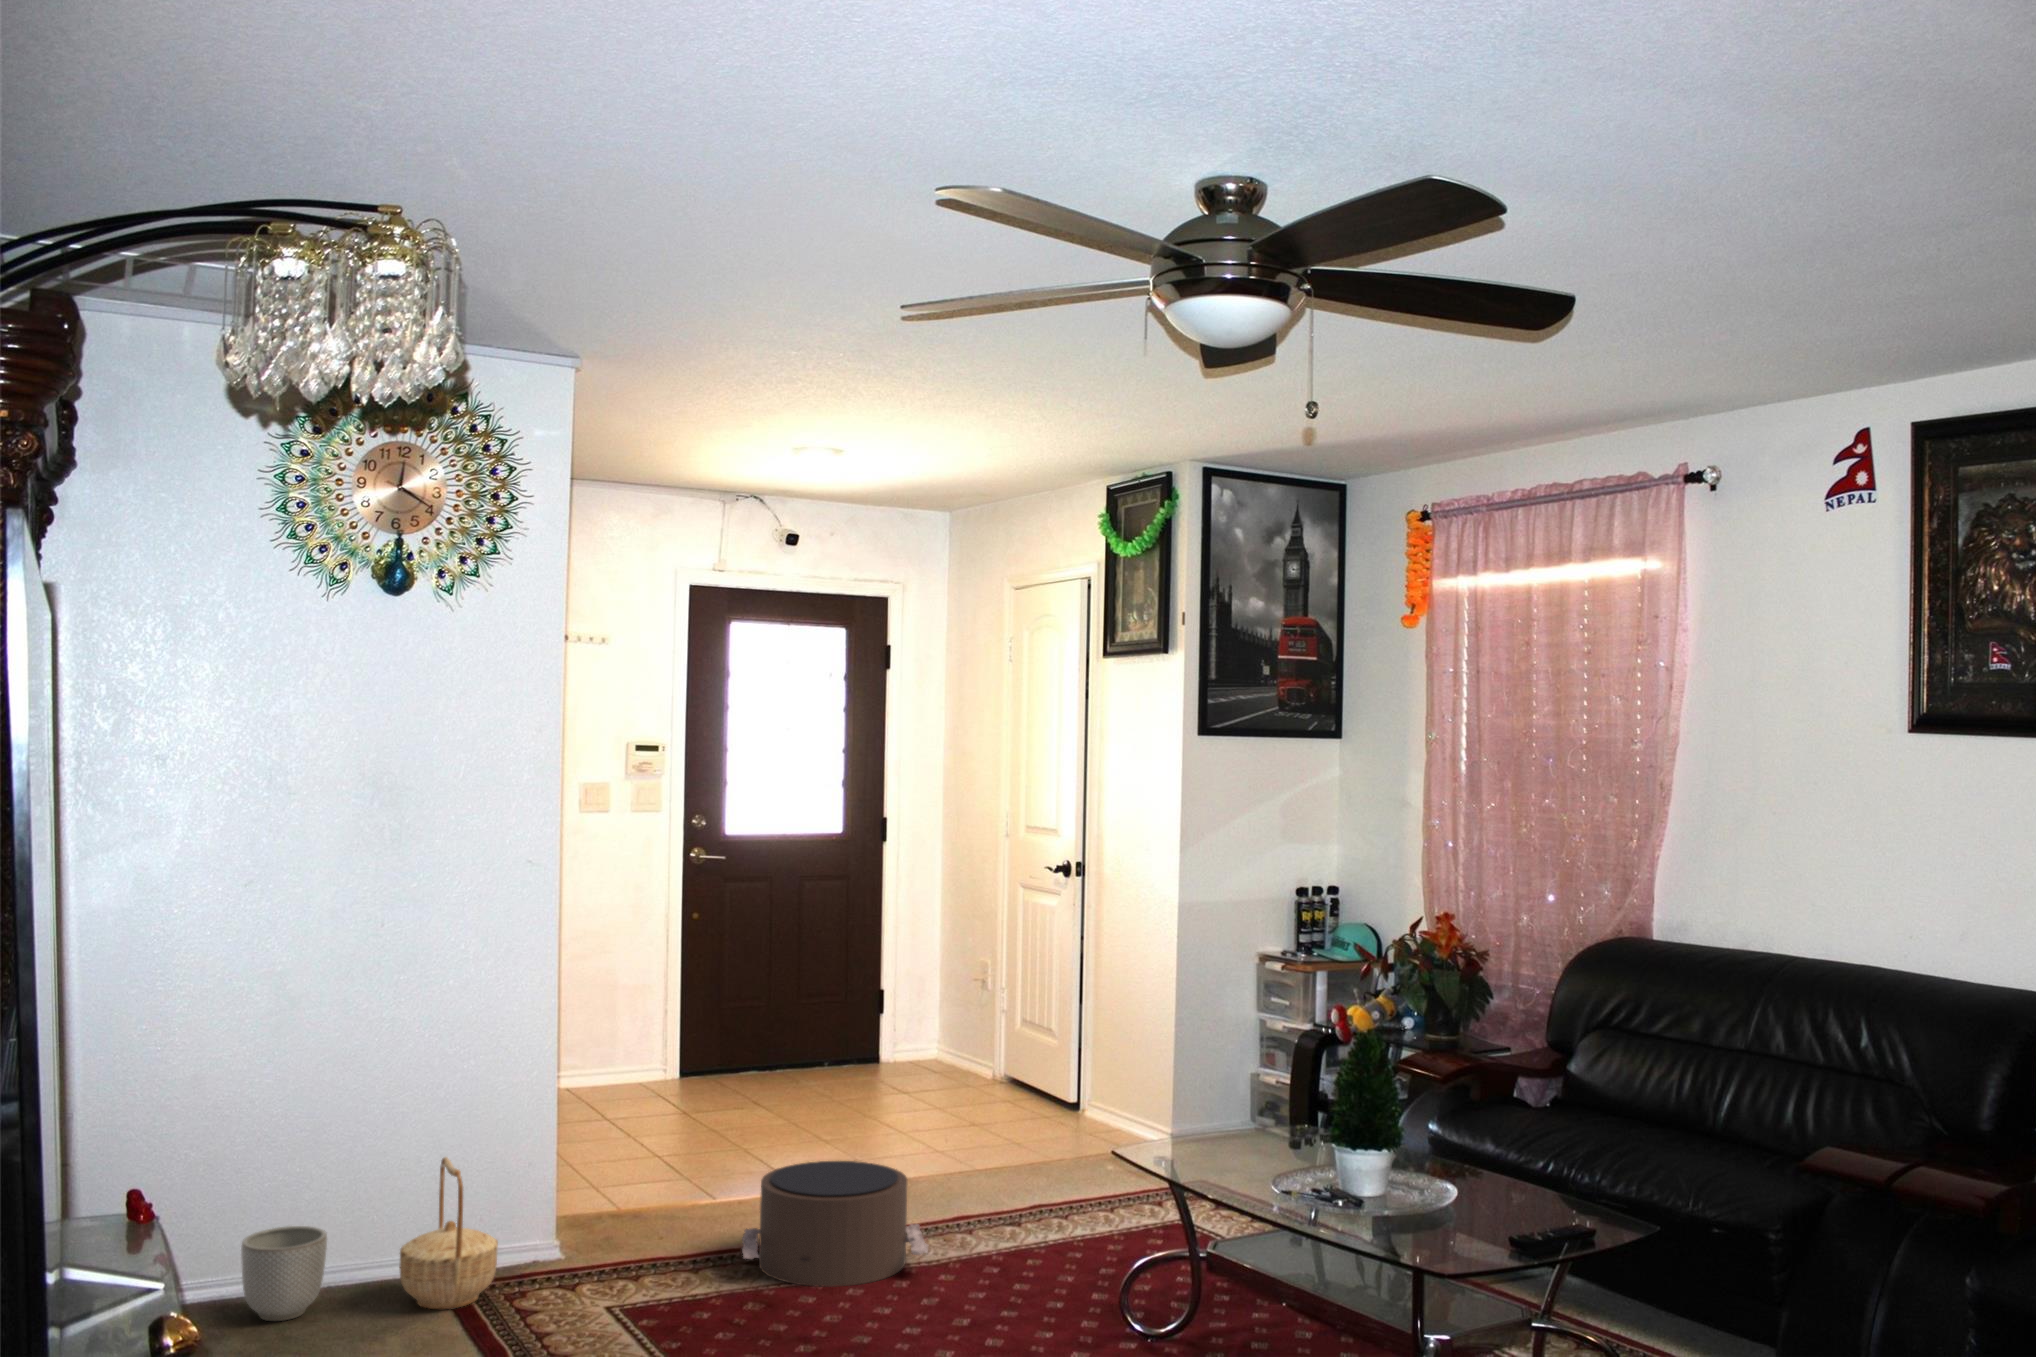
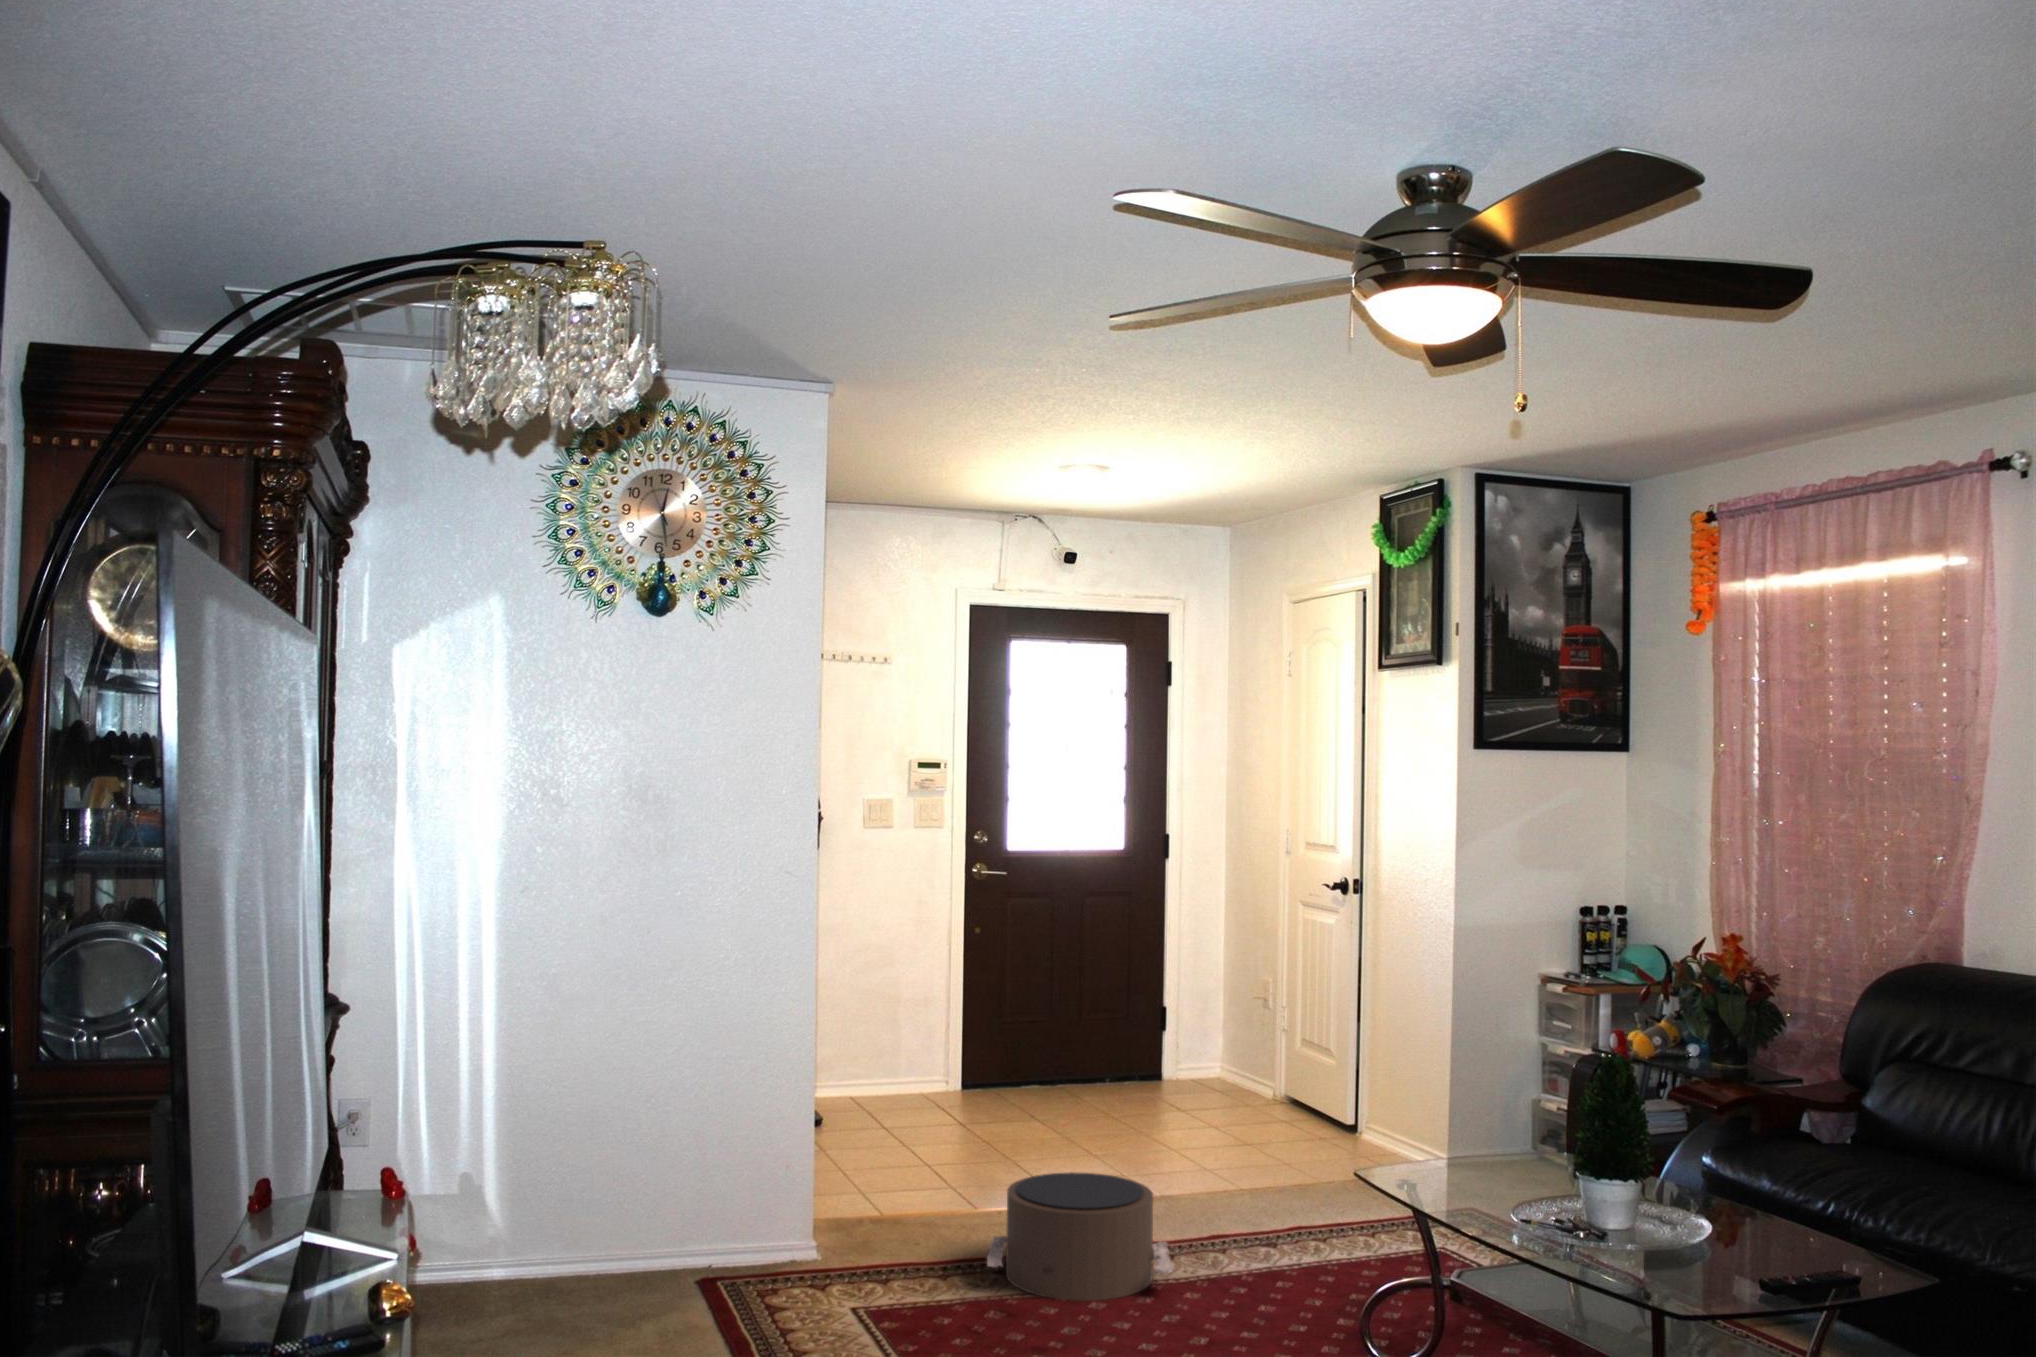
basket: present [400,1157,498,1309] -> none [663,1150,754,1297]
planter: present [241,1226,327,1321] -> none [521,1209,598,1298]

